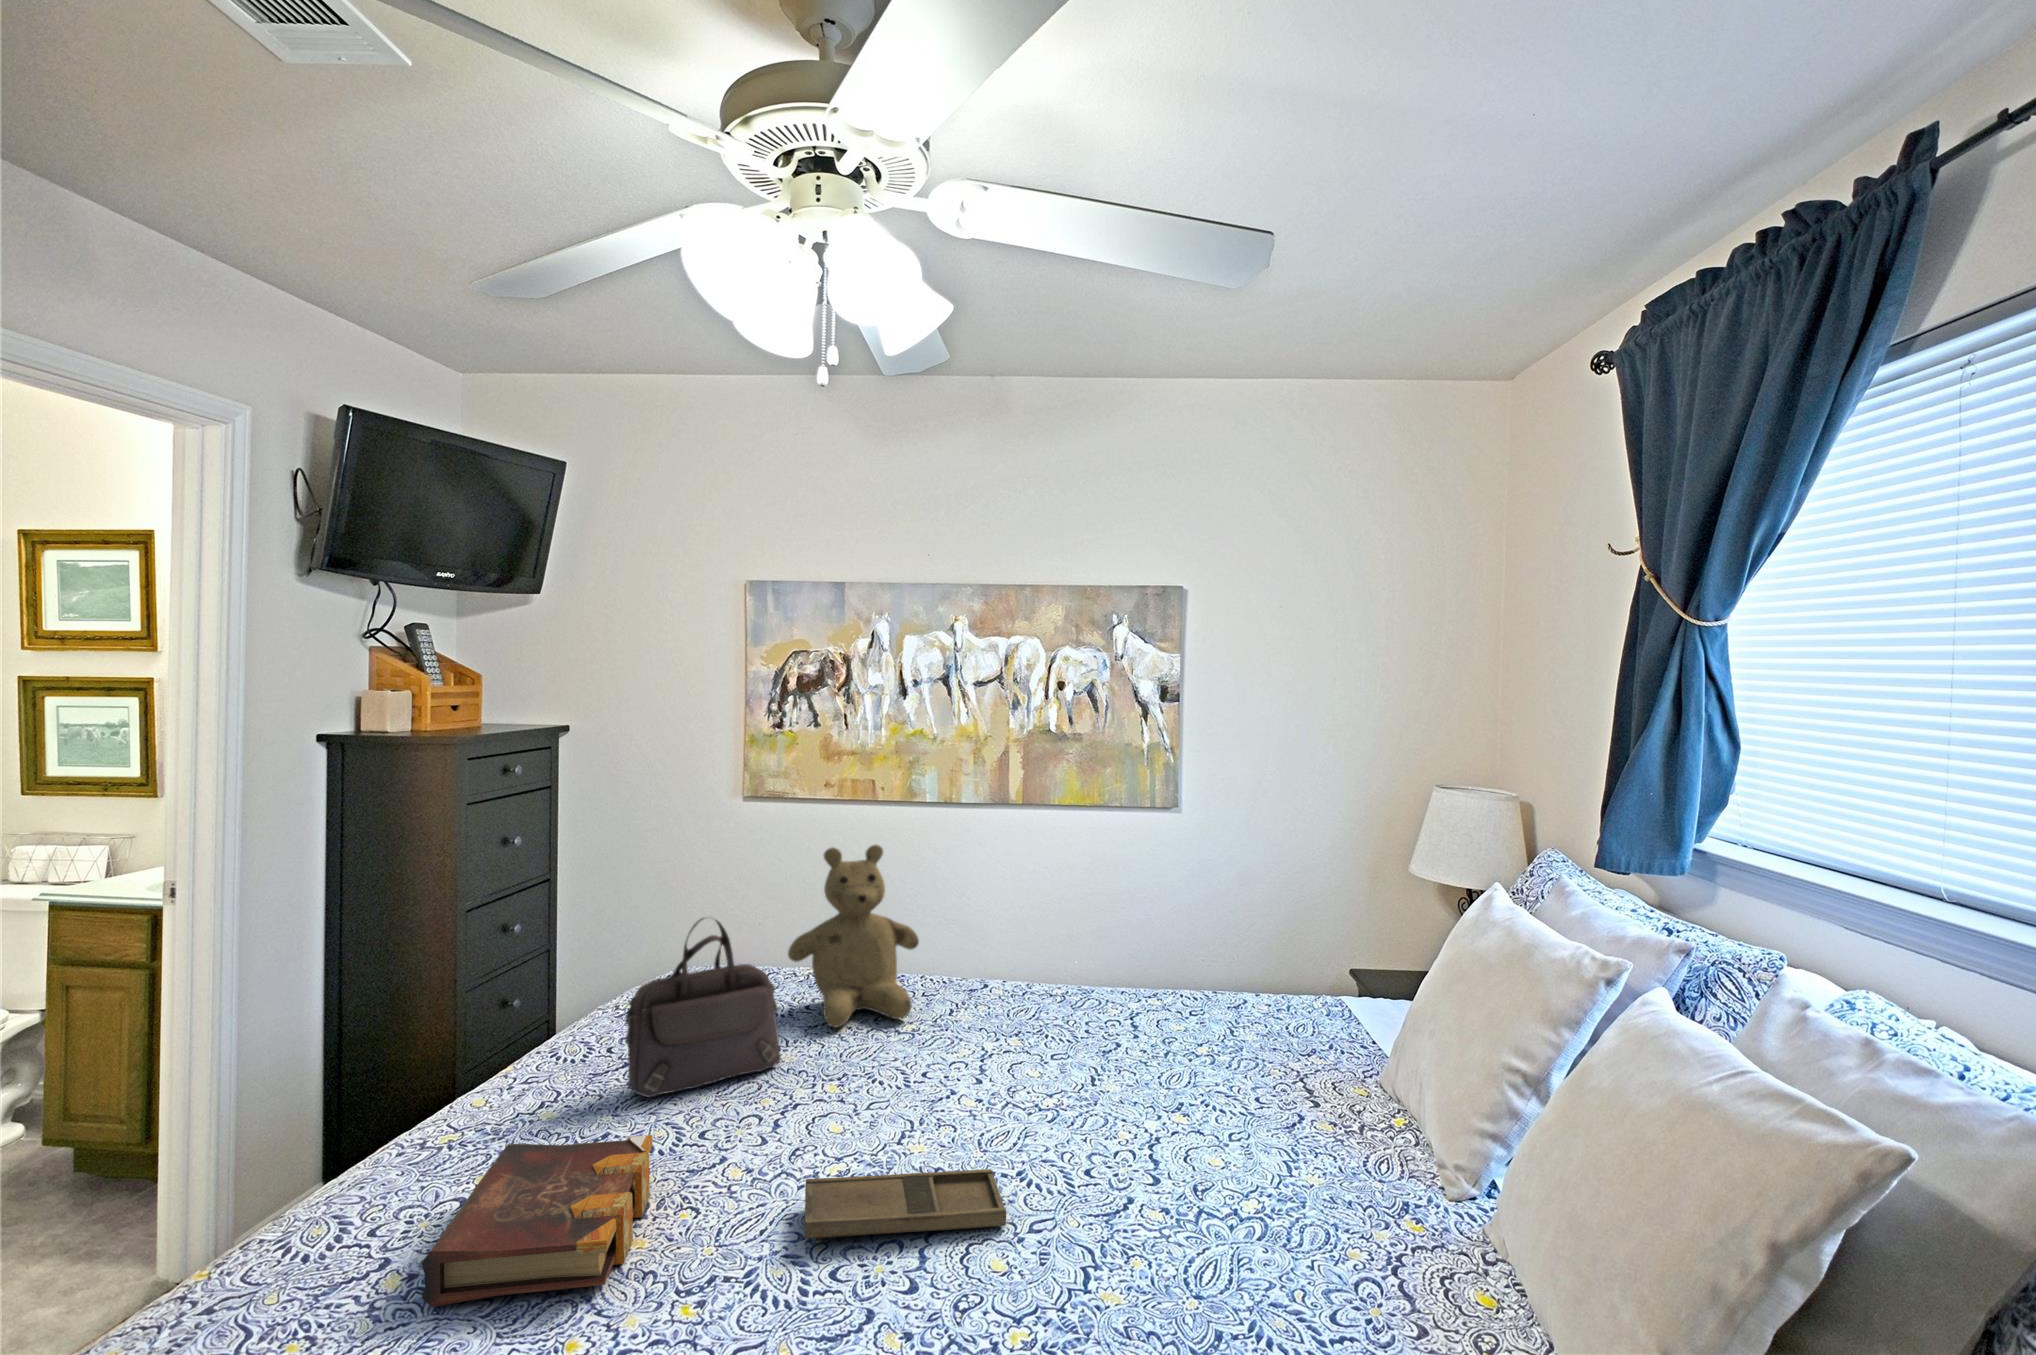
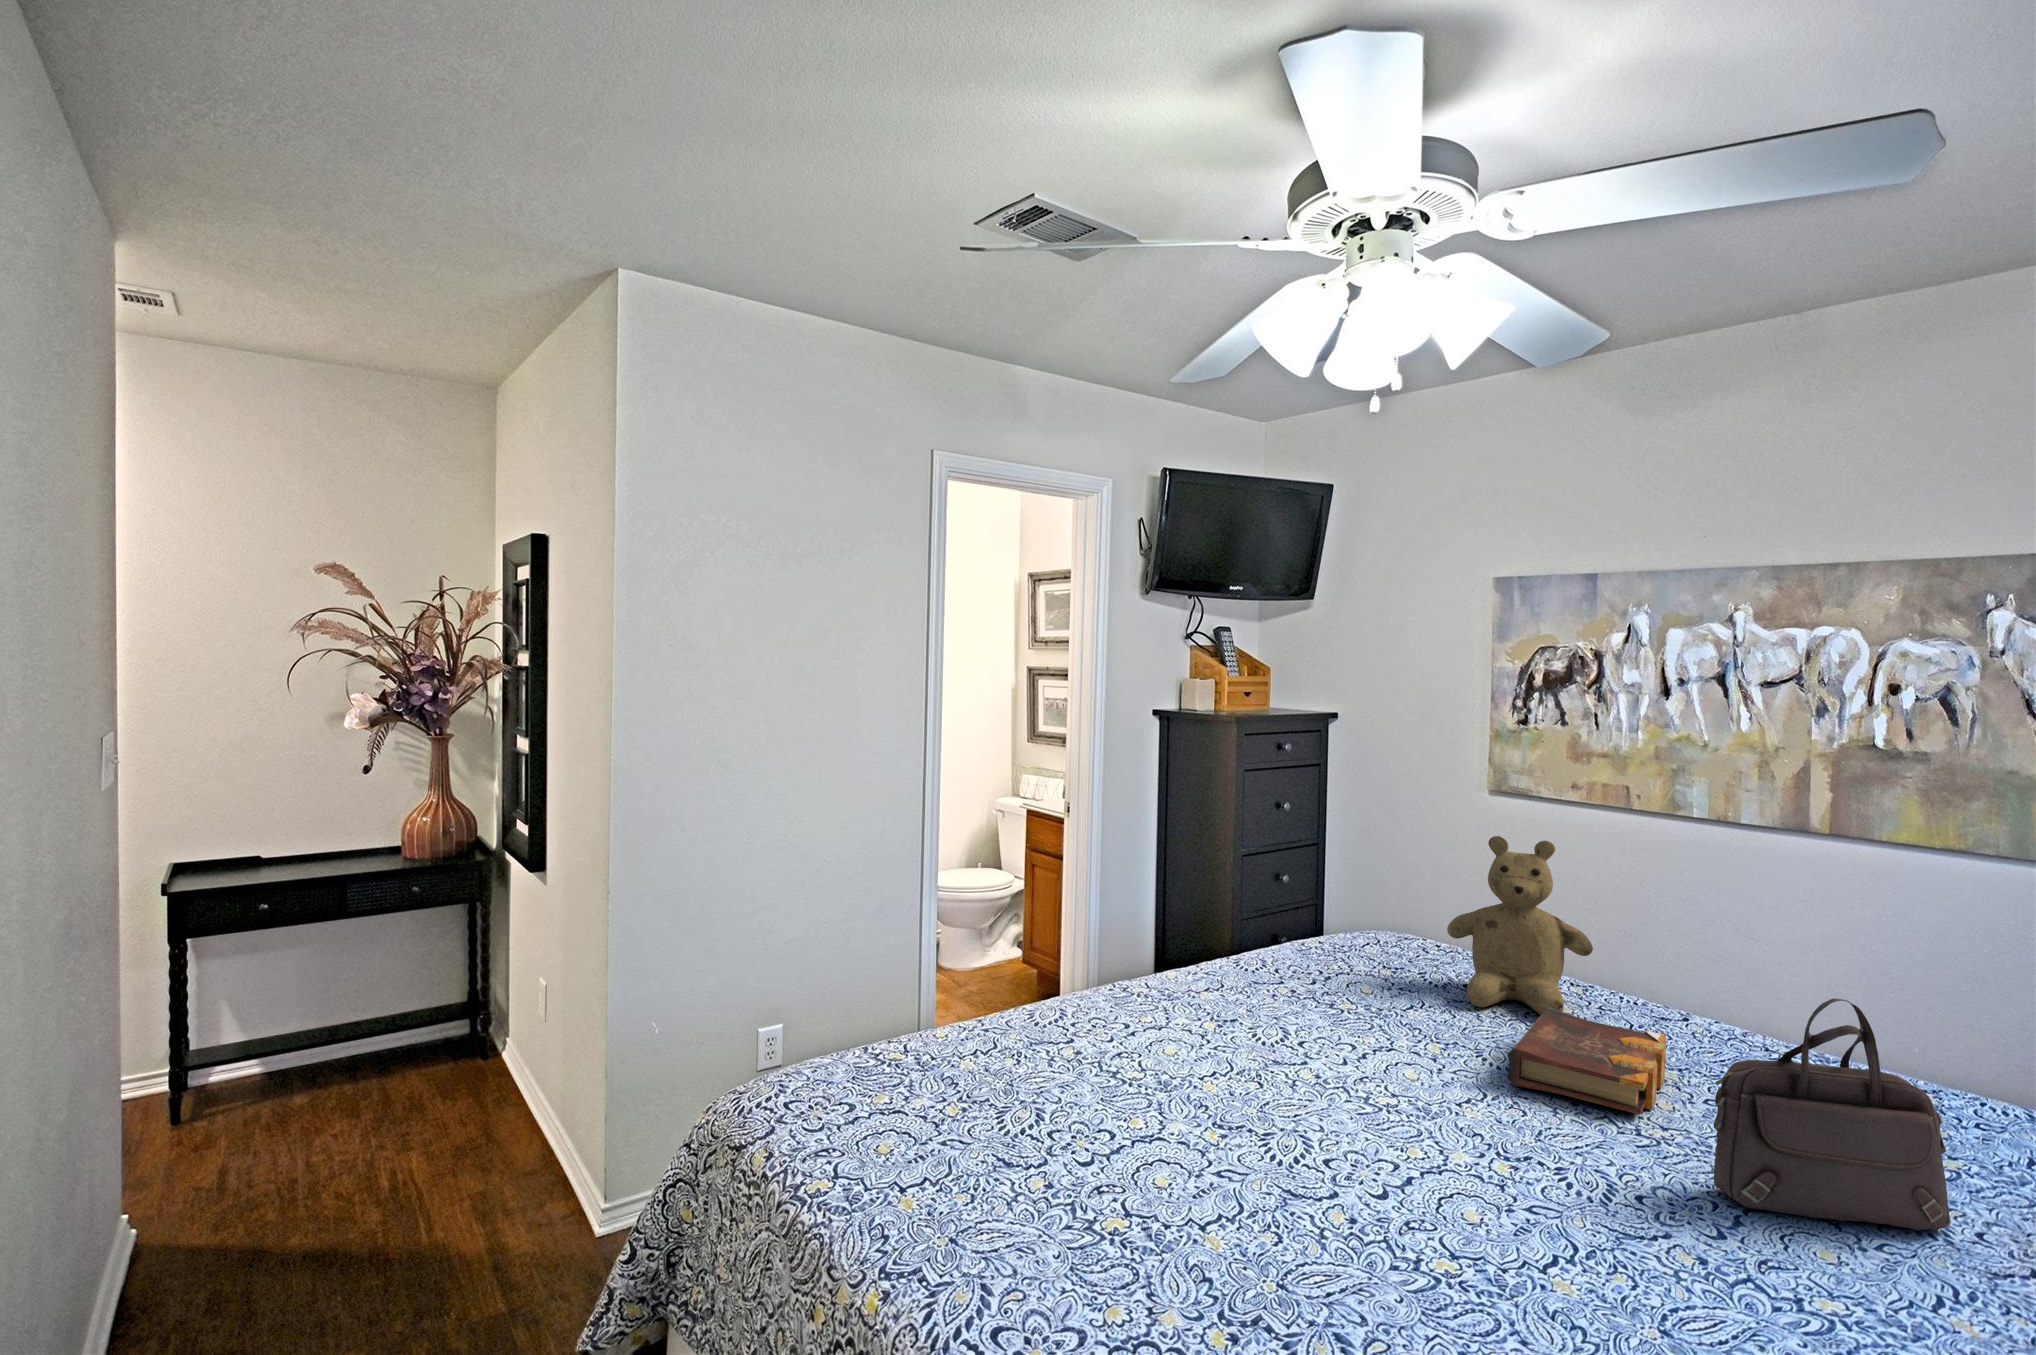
handbag: present [625,917,781,1097] -> present [1713,999,1951,1231]
book: present [421,1135,653,1307] -> present [1507,1008,1666,1115]
tray: present [805,1169,1006,1242] -> none [1321,1092,1522,1194]

